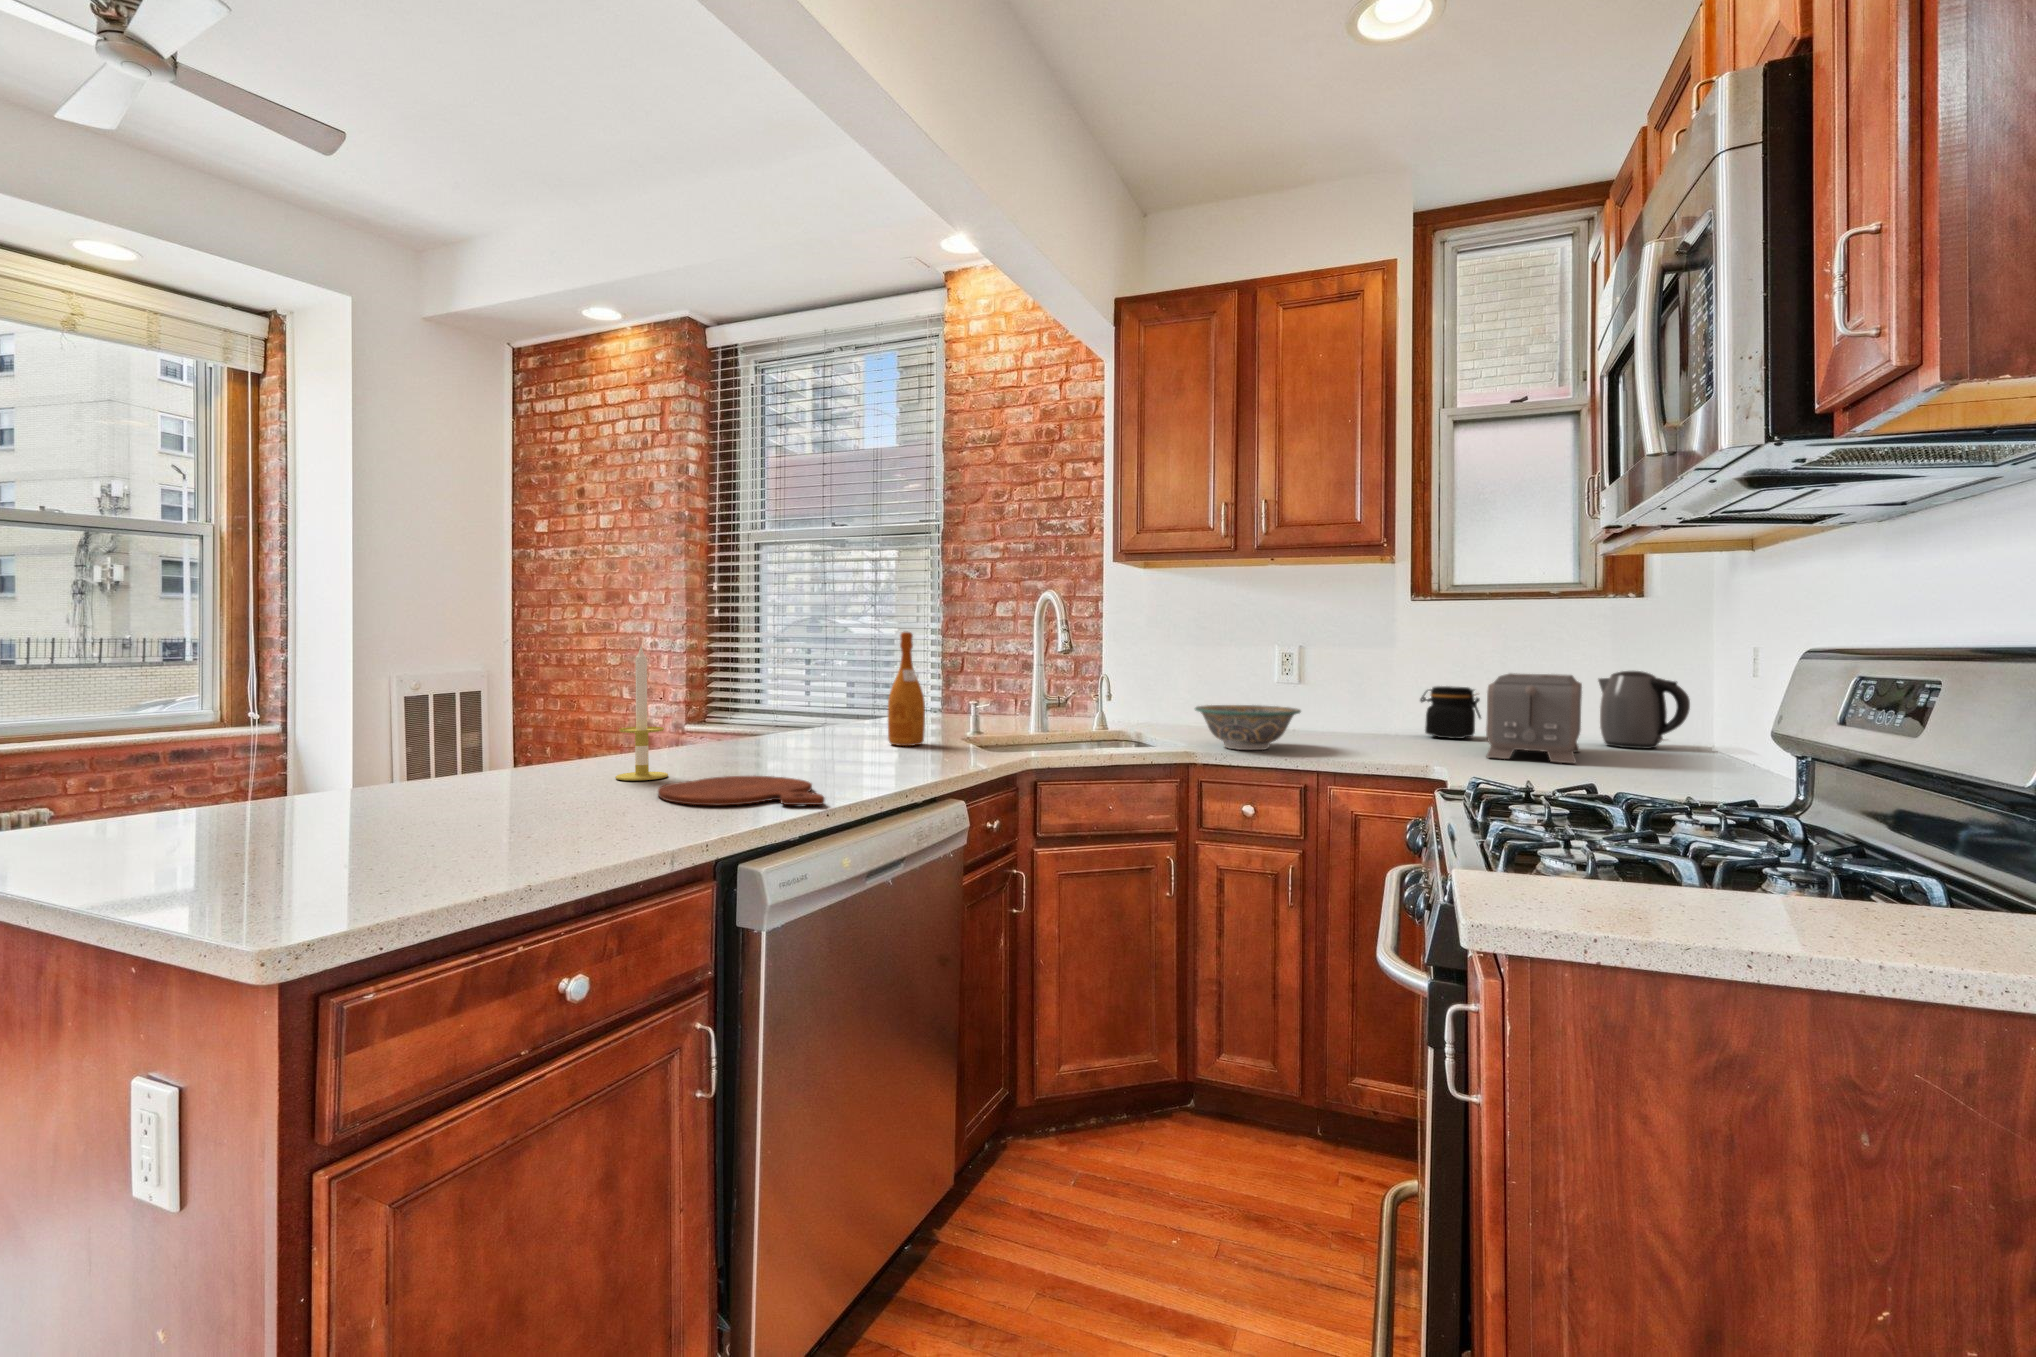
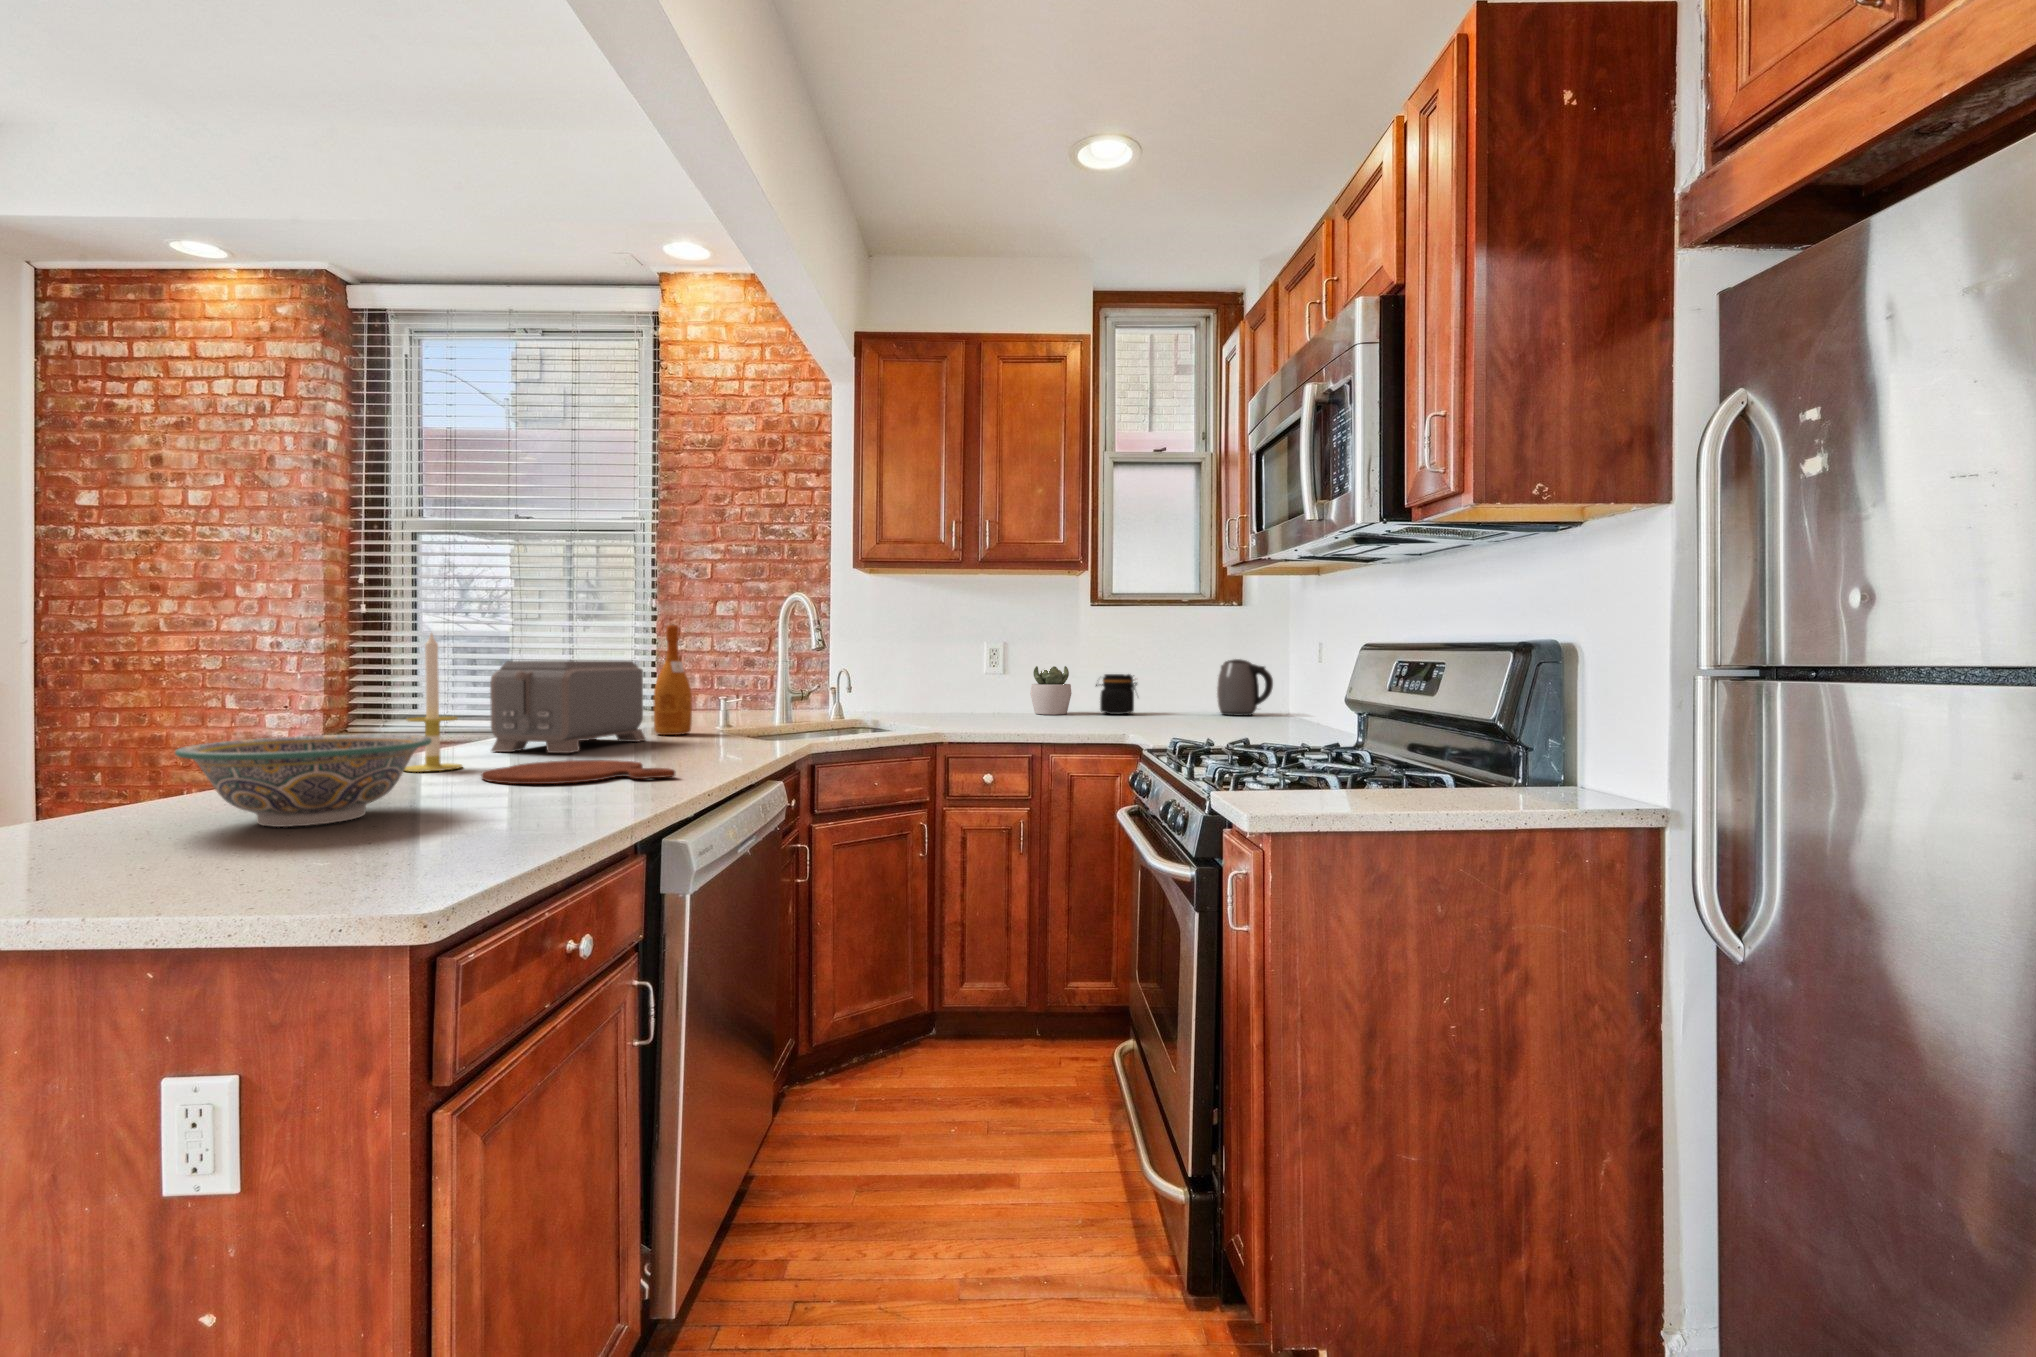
toaster: present [1486,673,1582,764] -> present [490,660,646,753]
succulent plant: none [1333,675,1388,735] -> present [1030,666,1072,715]
bowl: present [1195,705,1301,750] -> present [175,734,431,827]

